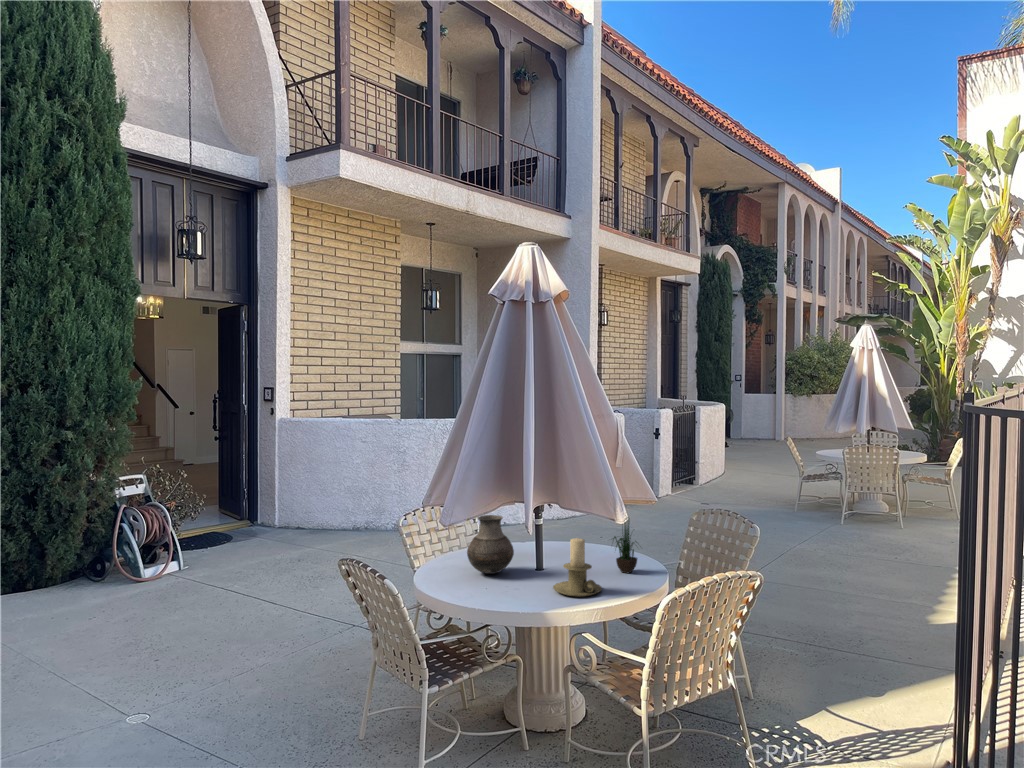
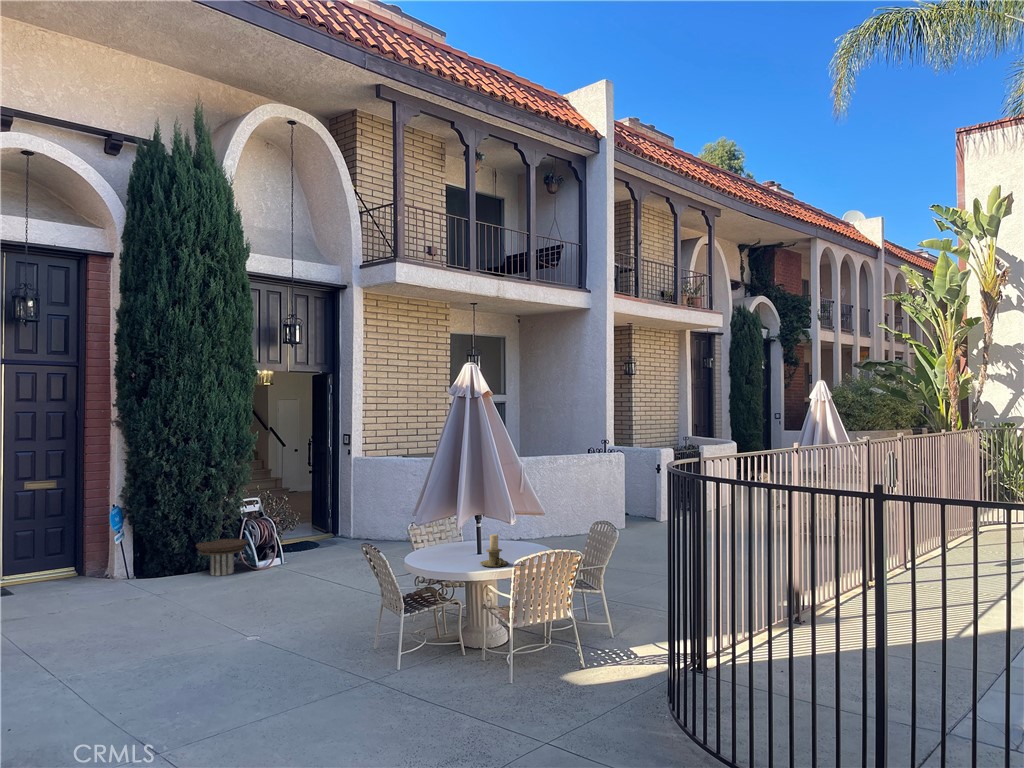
vase: present [467,515,514,574] -> none [439,522,467,556]
potted plant: present [613,521,637,573] -> none [522,517,543,558]
side table: none [41,536,126,594] -> present [196,539,248,576]

